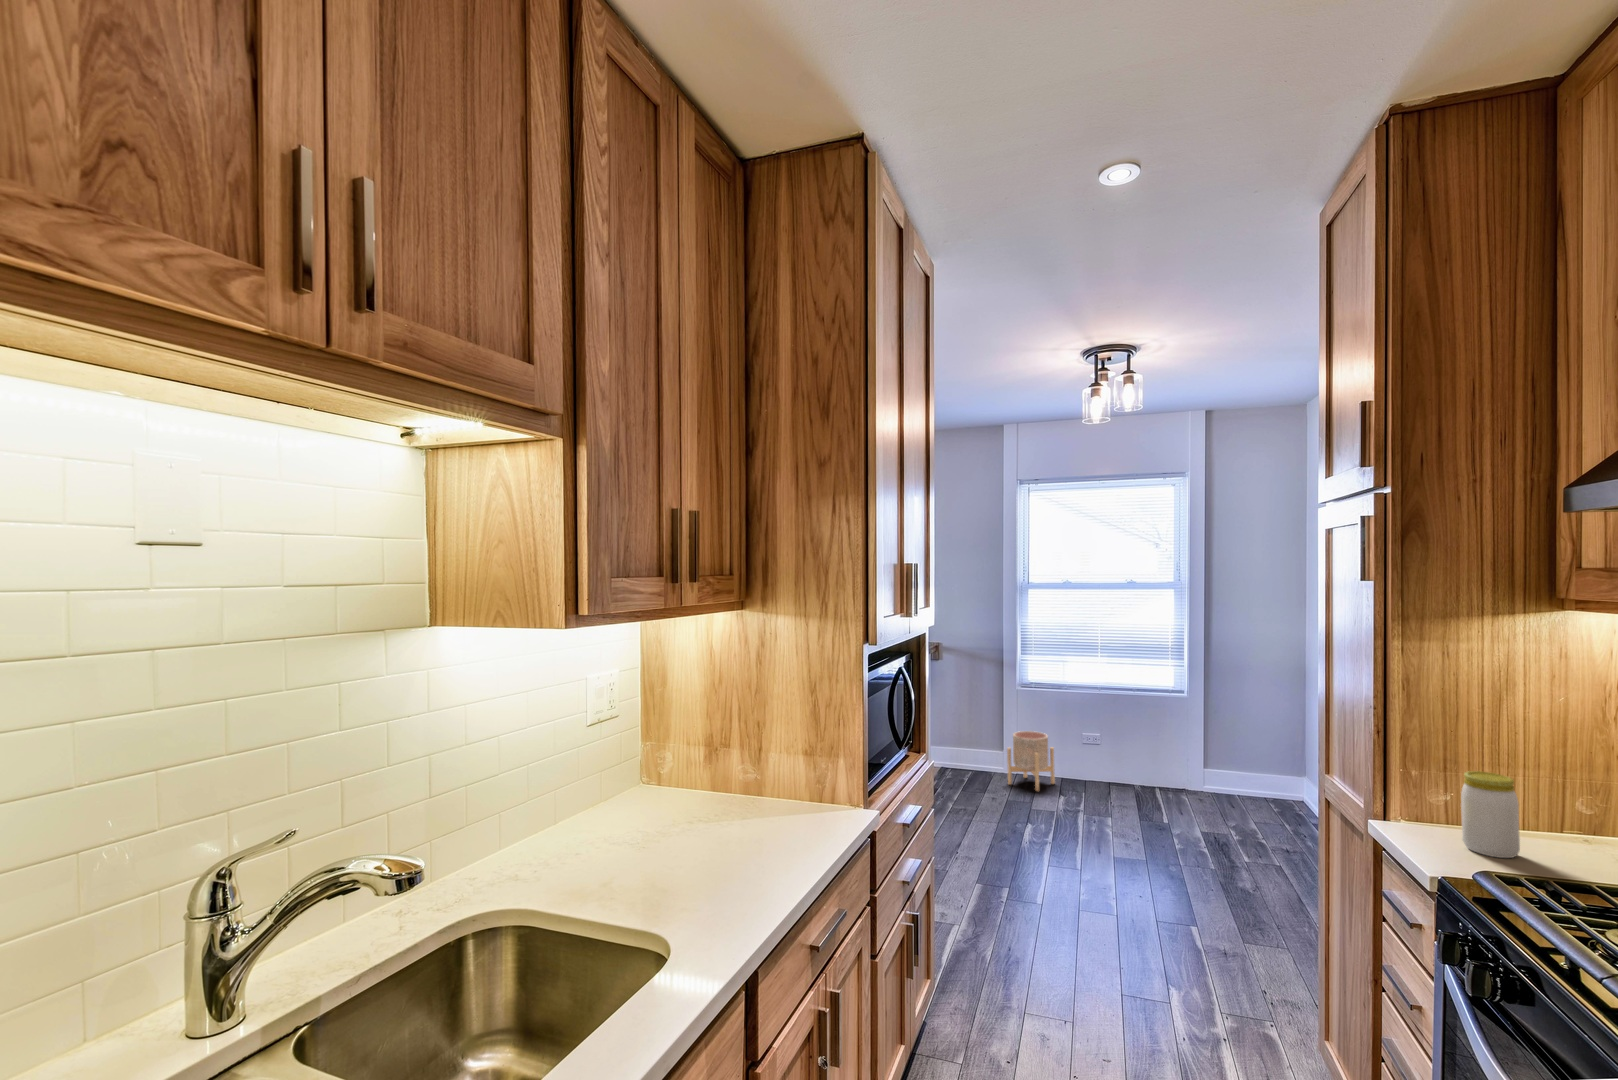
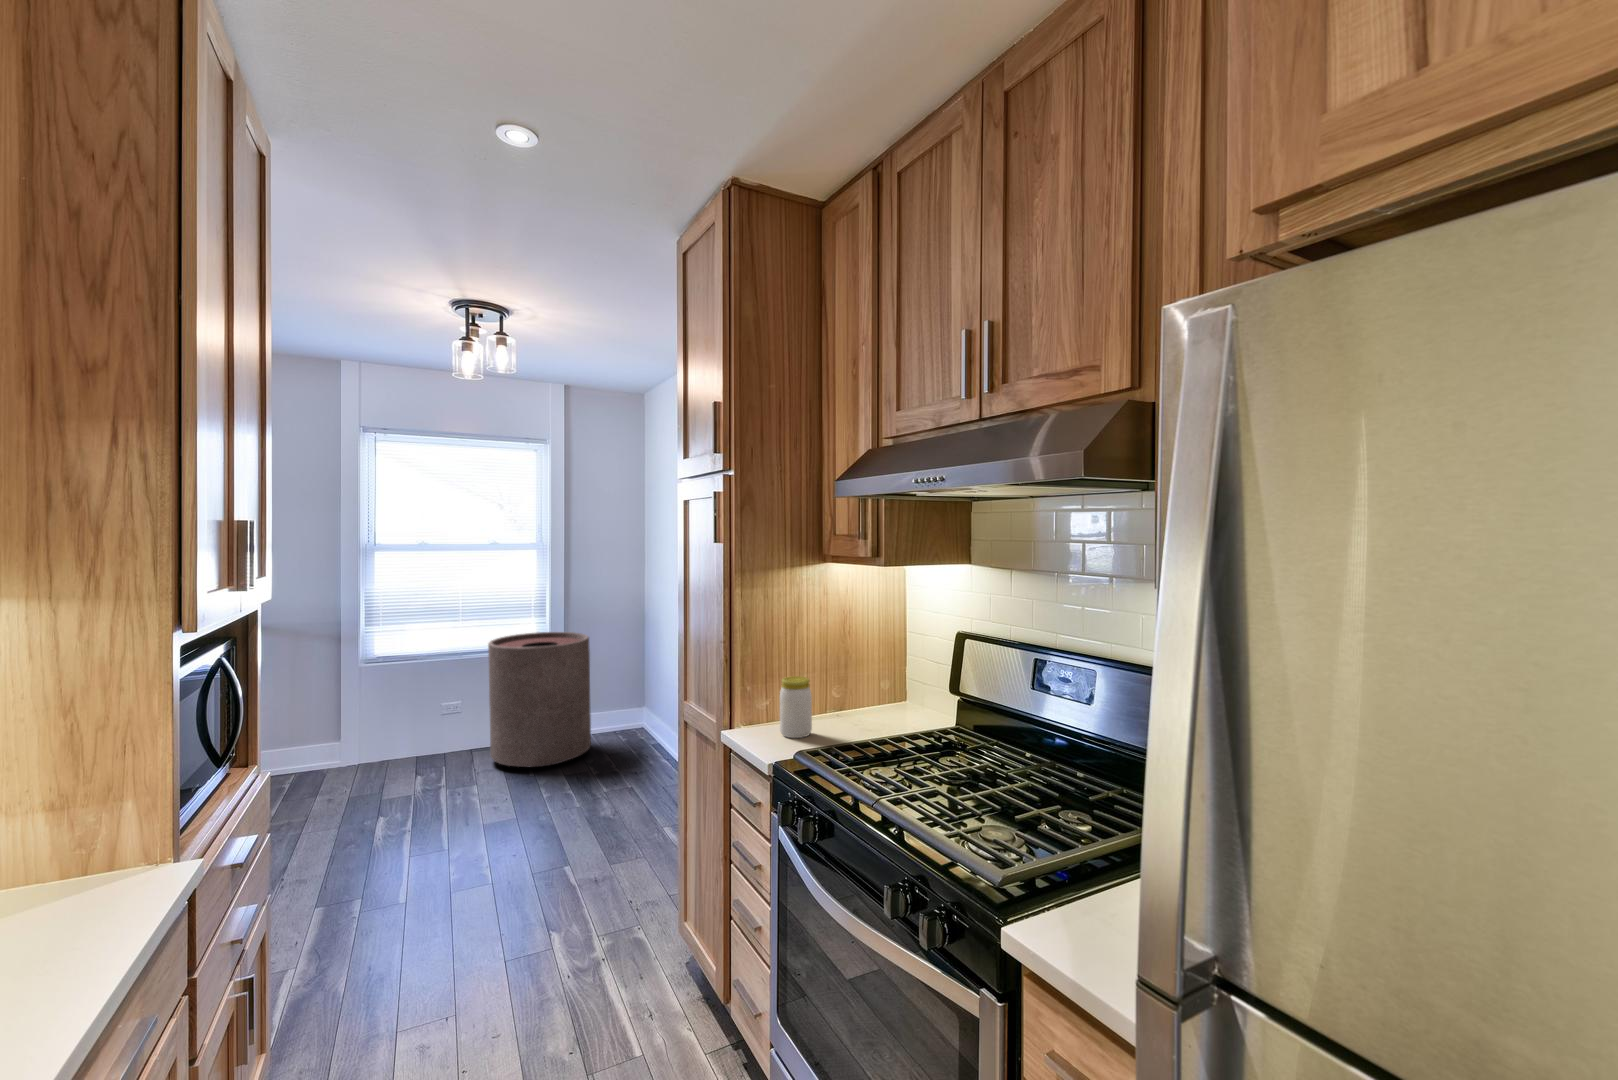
trash can: none [1125,672,1239,818] -> present [488,632,591,767]
planter: present [1007,731,1055,791] -> none [353,714,411,779]

